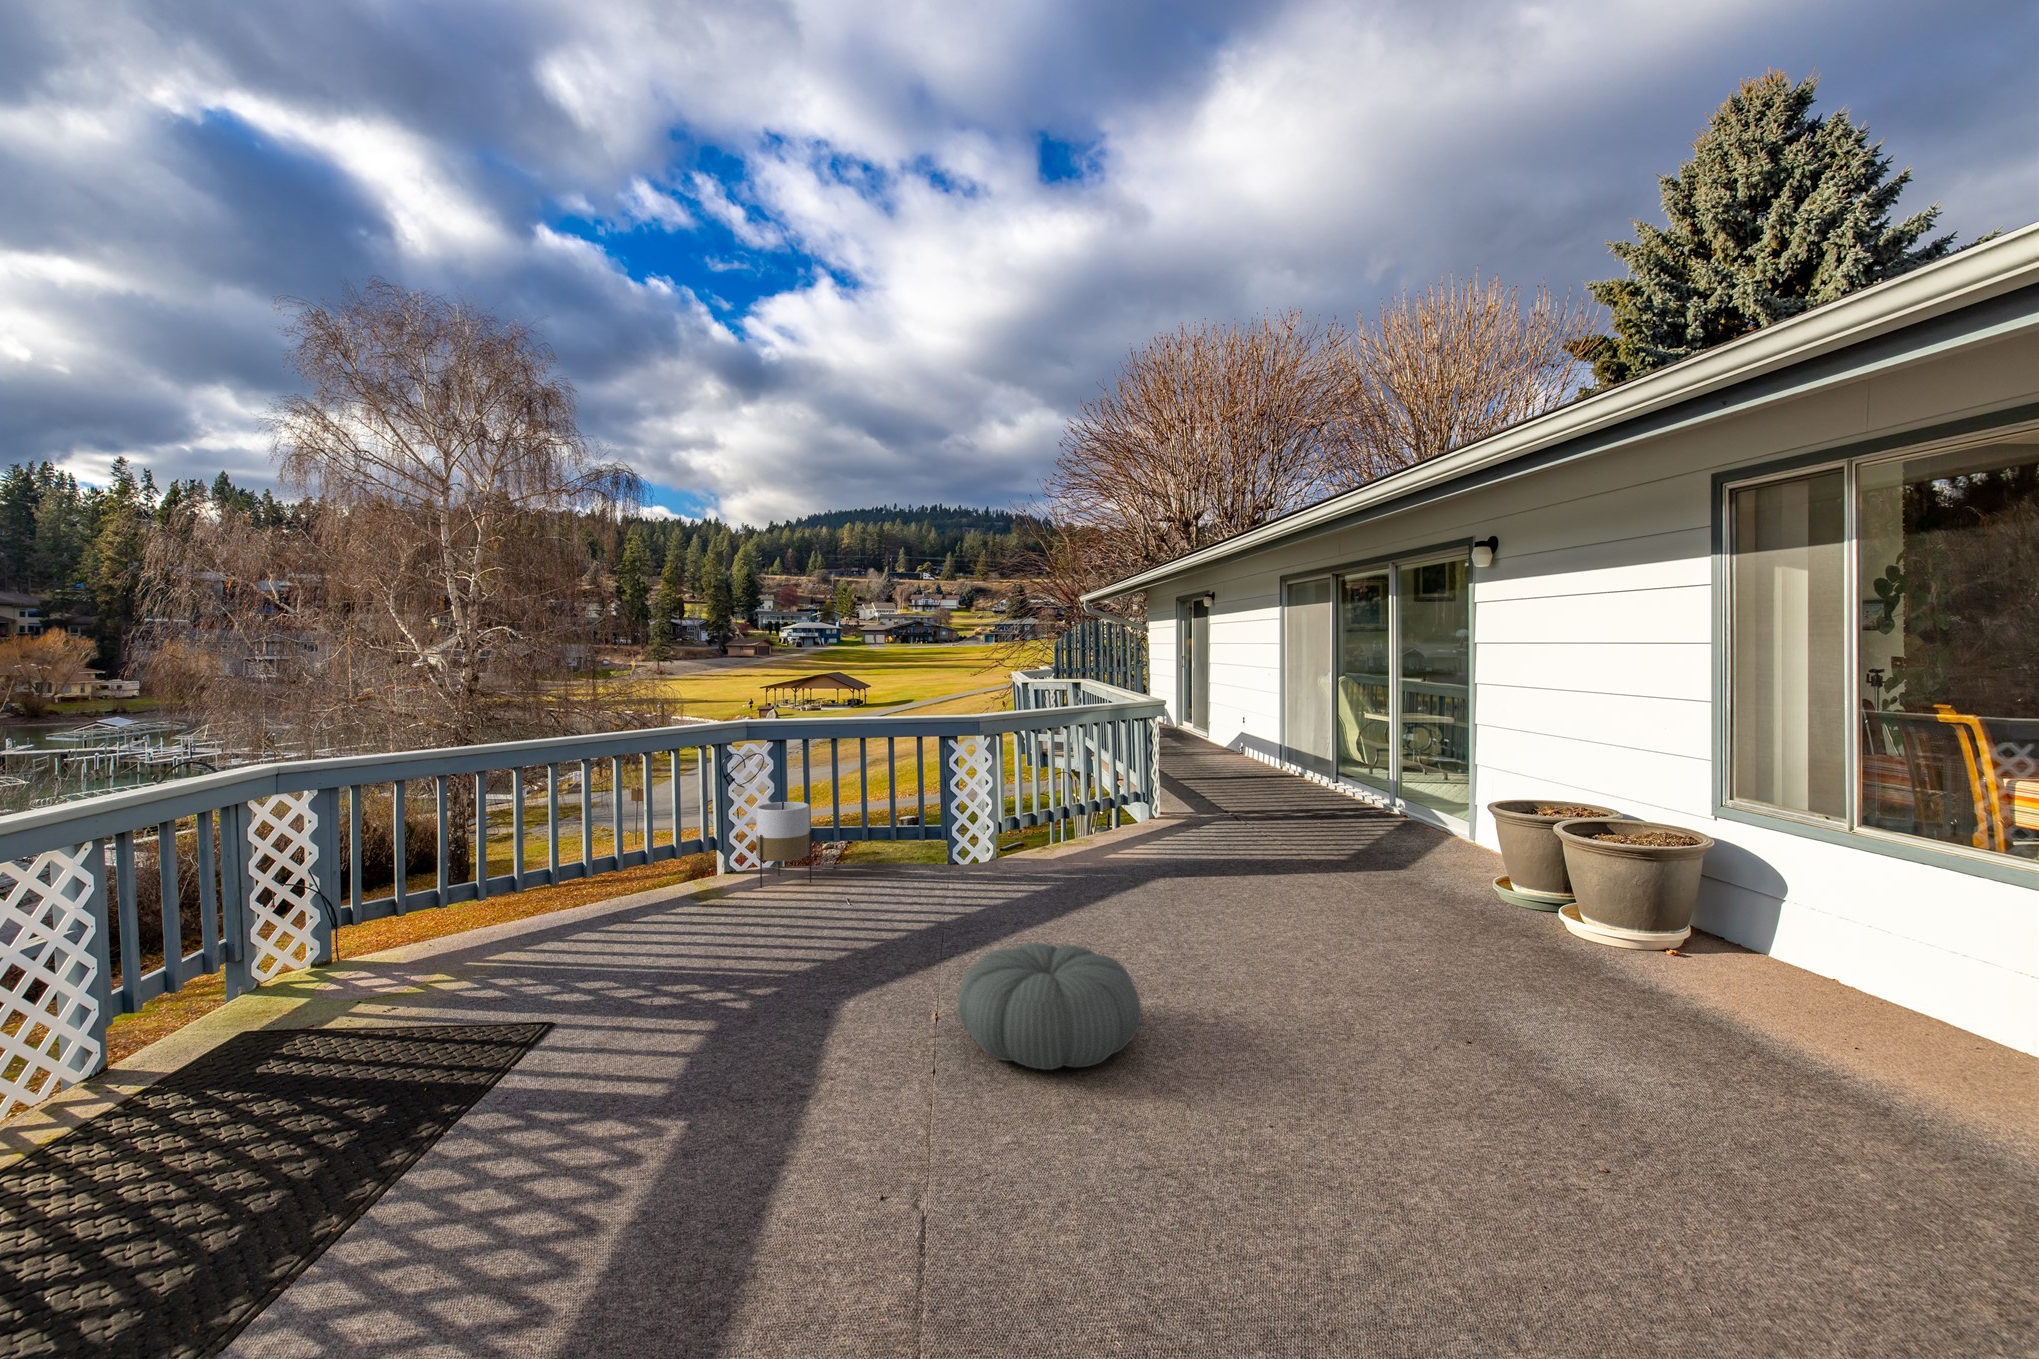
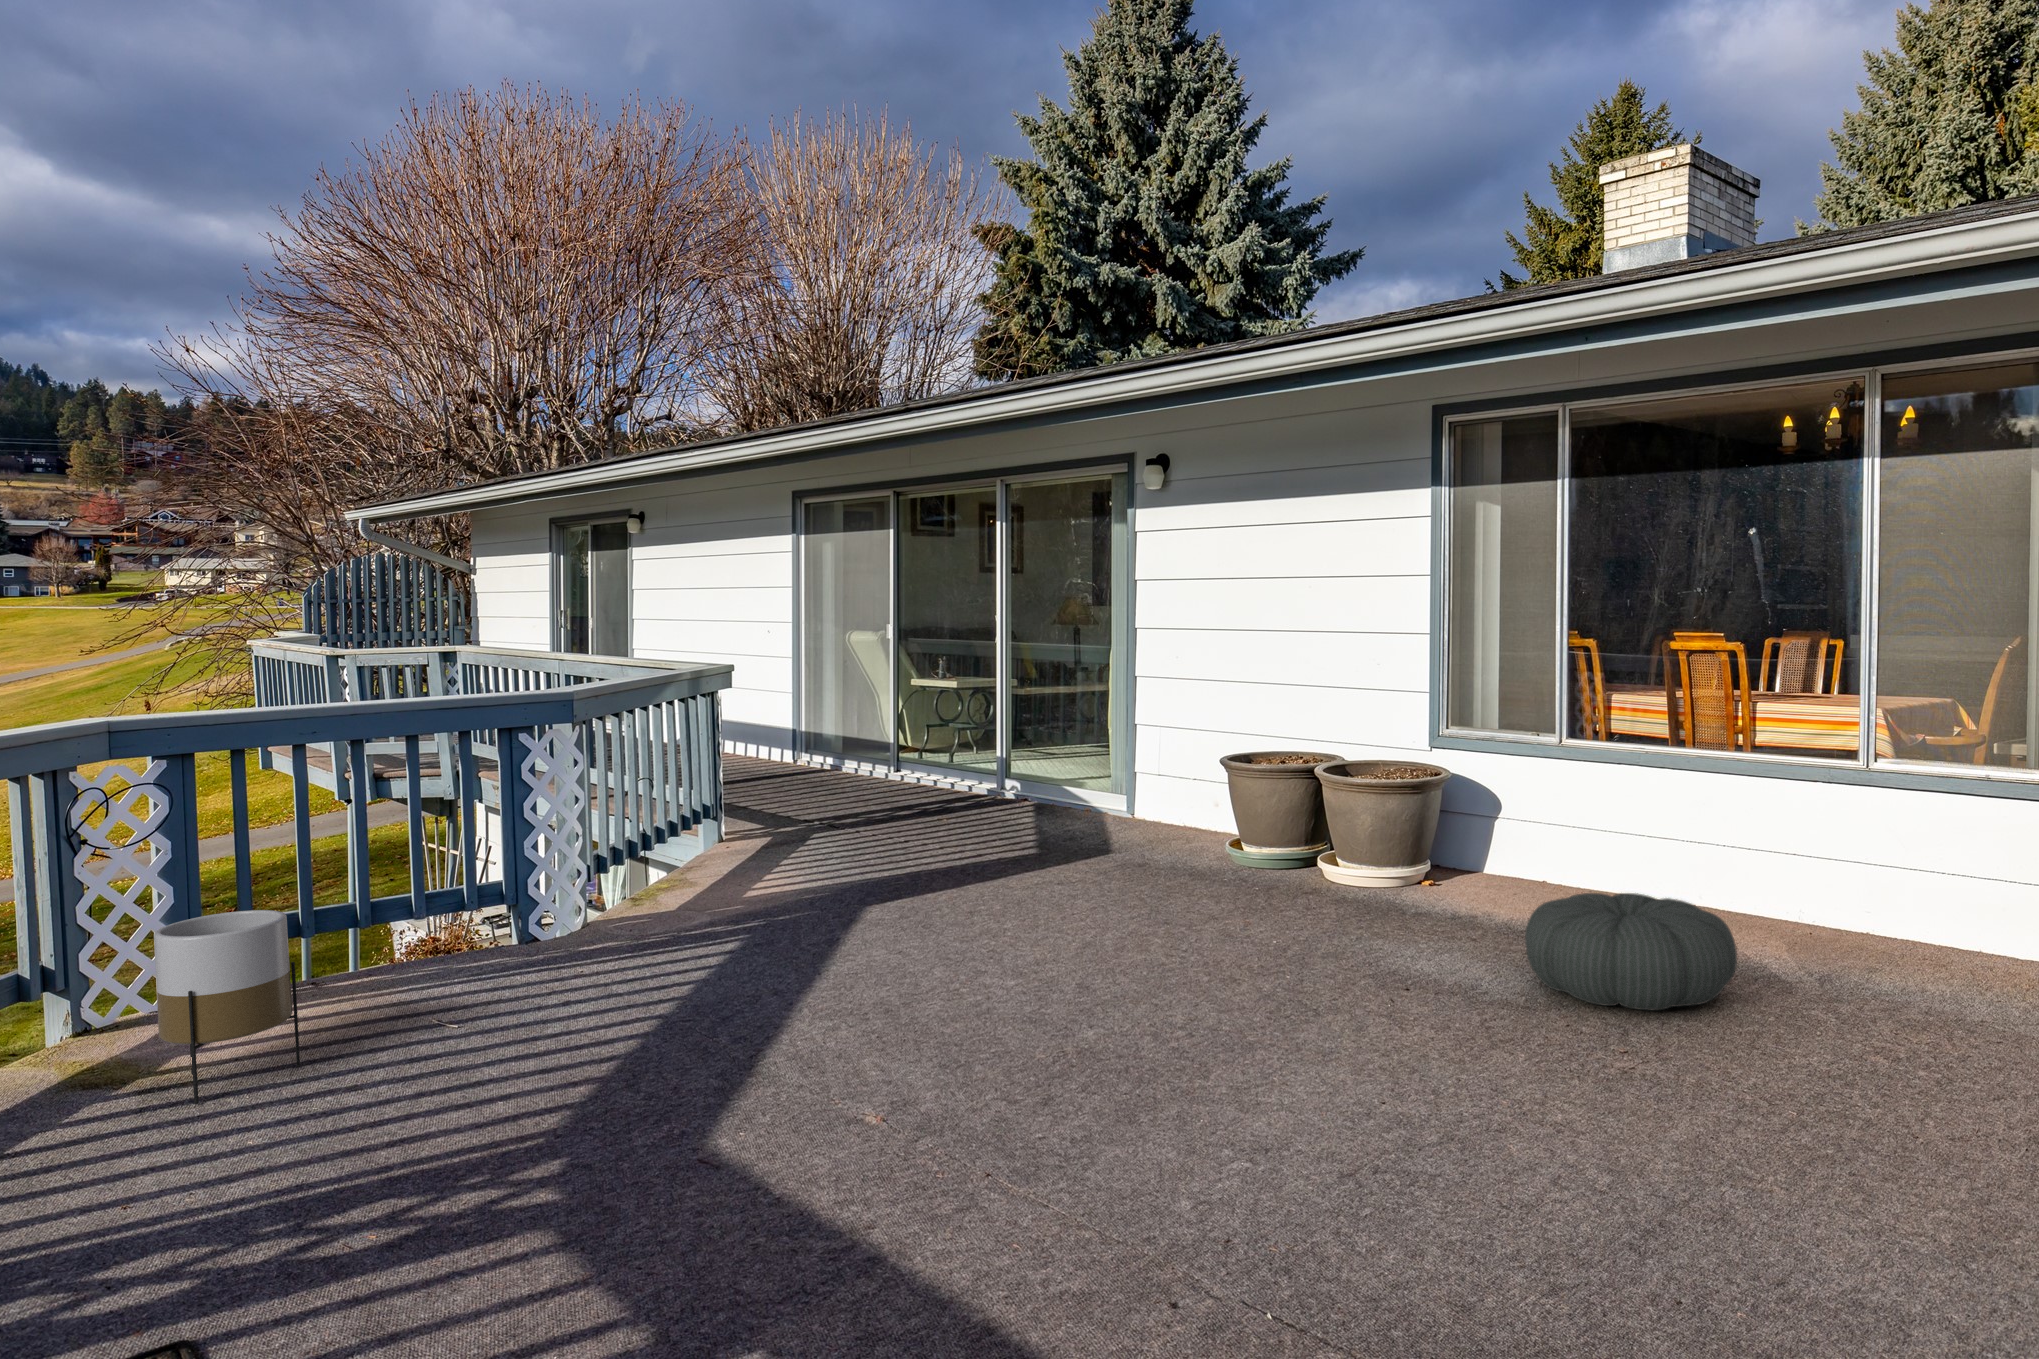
pouf: present [958,943,1141,1070] -> present [1525,893,1737,1010]

